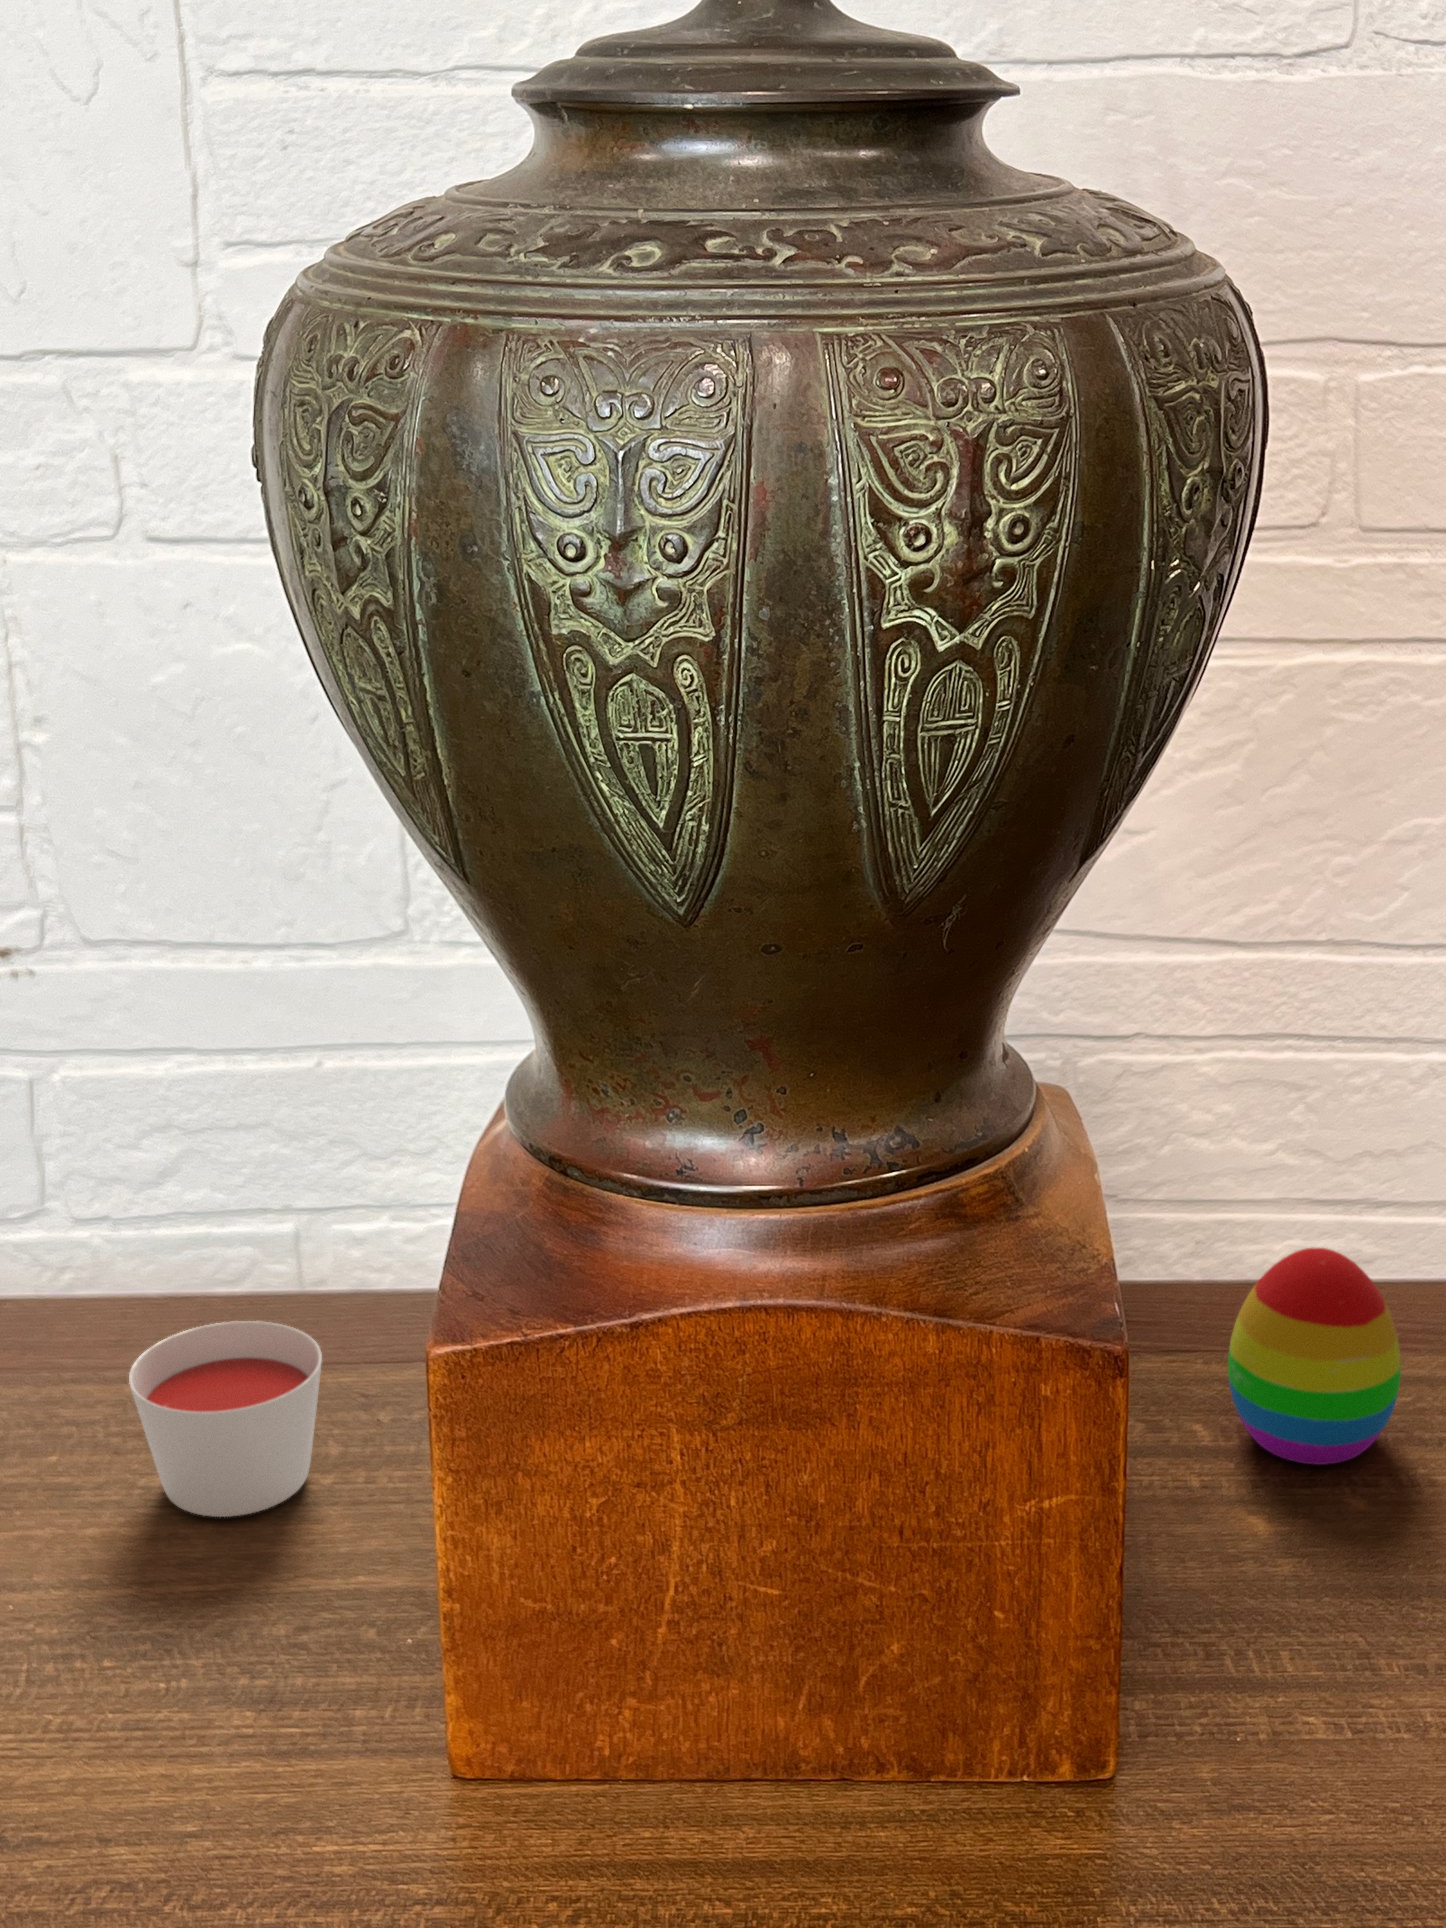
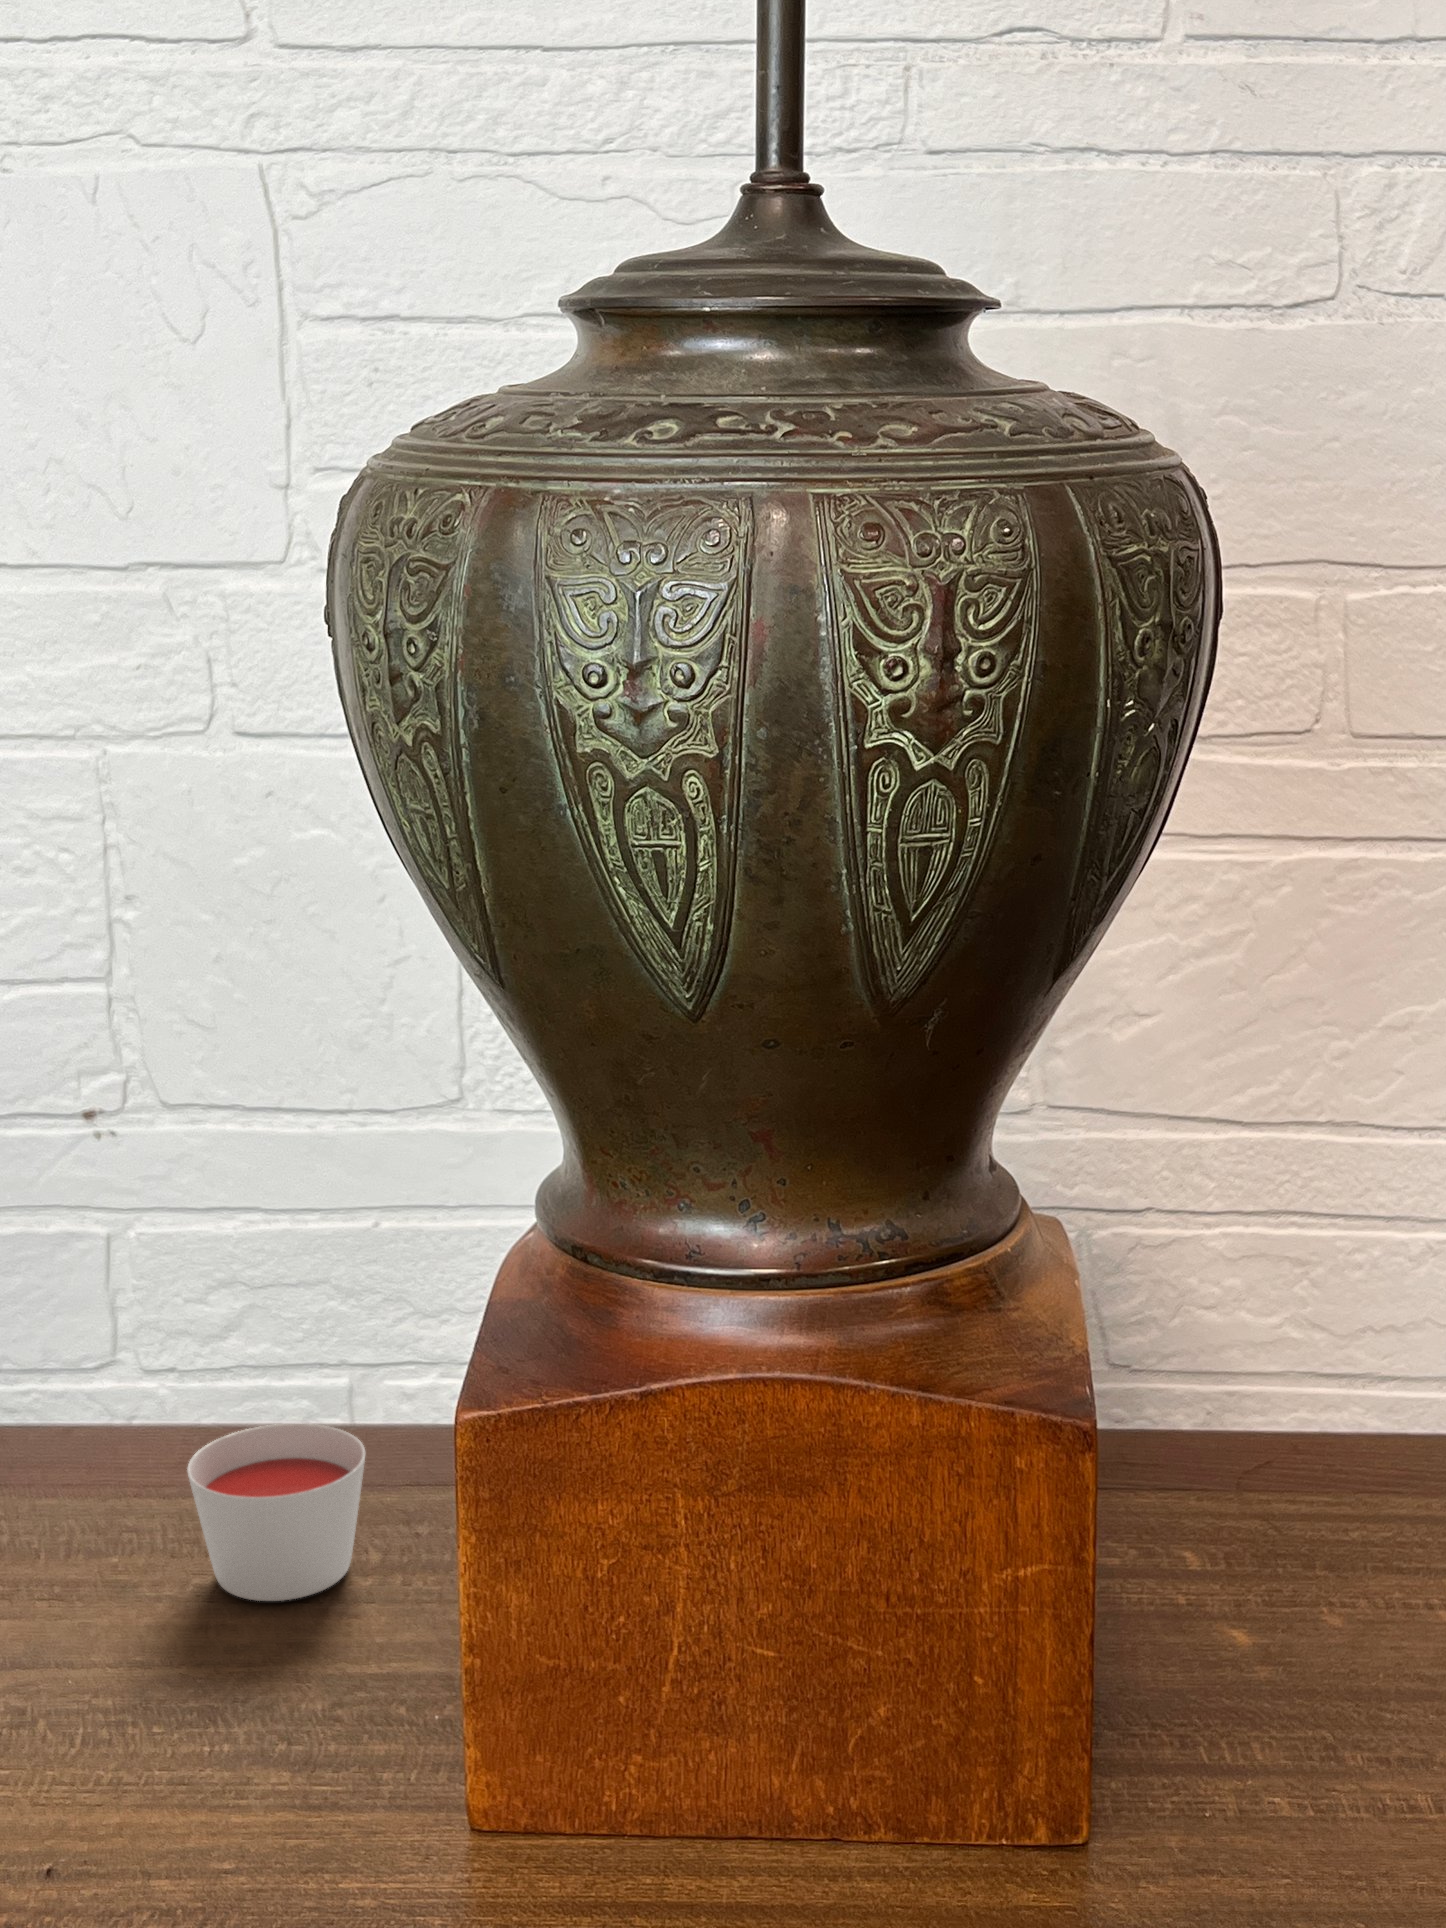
decorative egg: present [1228,1248,1401,1464] -> none [1210,1369,1371,1575]

